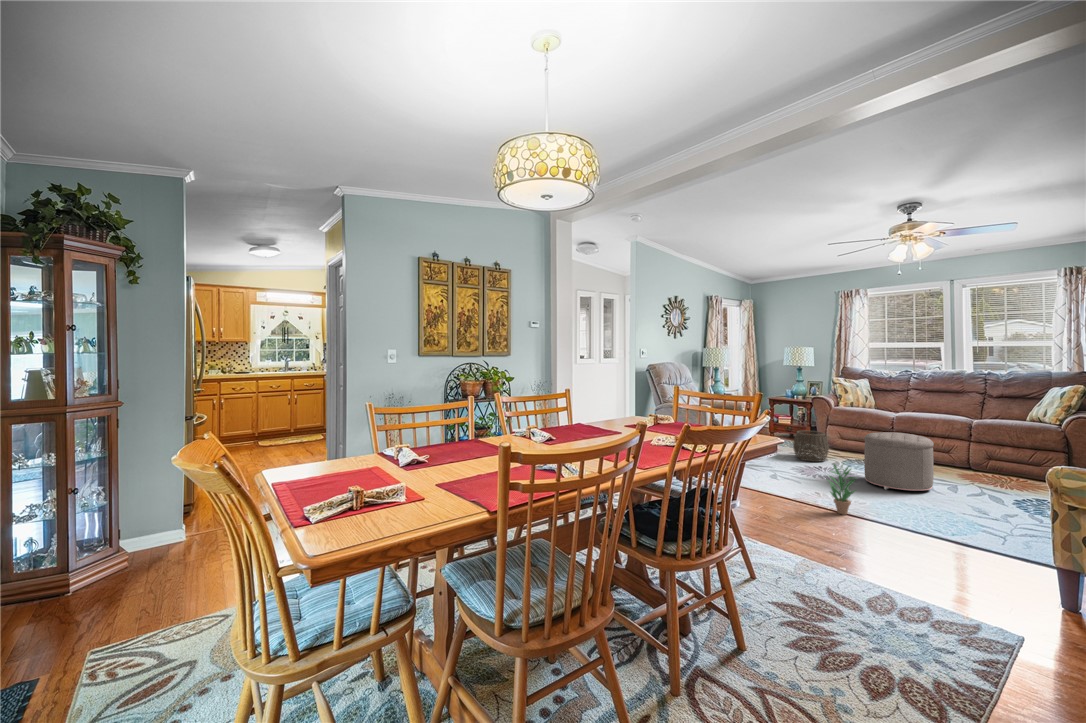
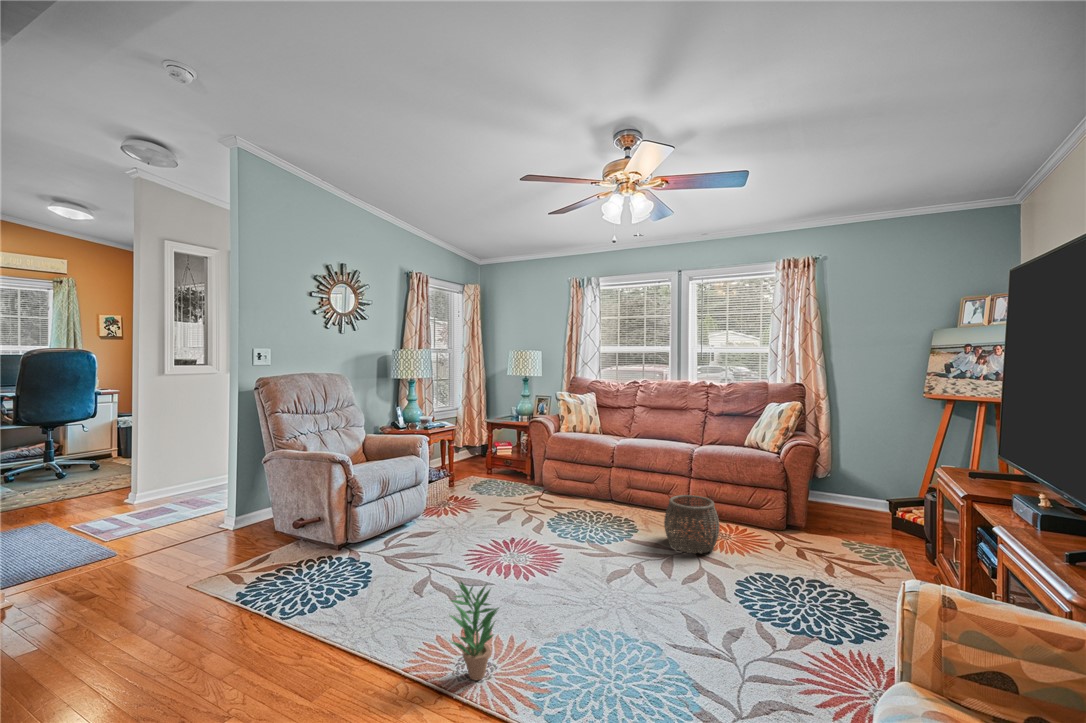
woven basket: present [793,431,829,462] -> present [664,495,720,554]
ottoman: present [864,432,934,491] -> none [557,481,641,579]

